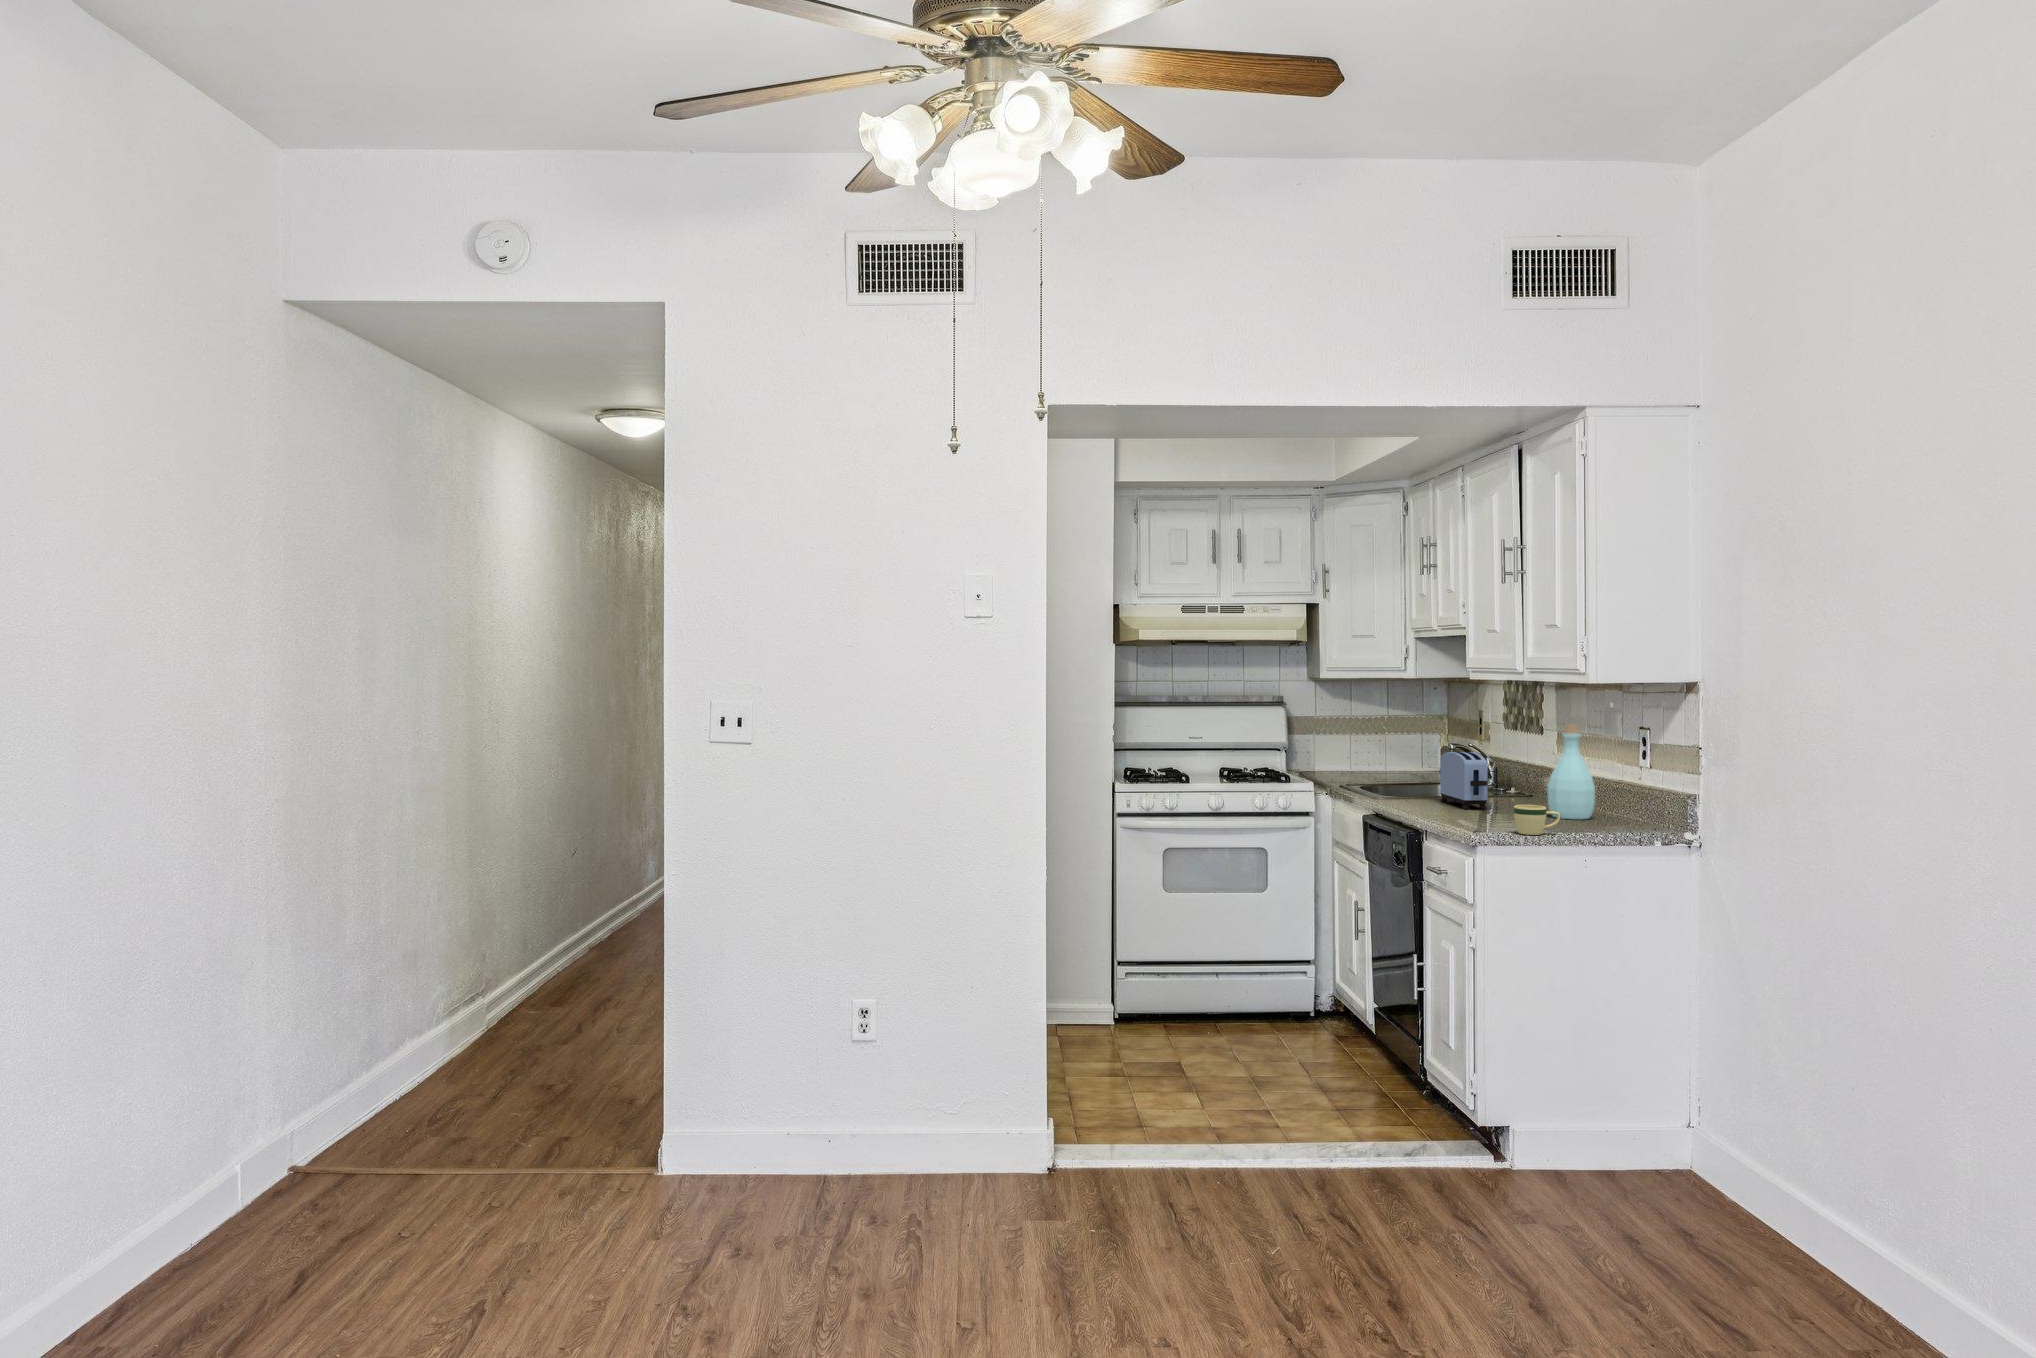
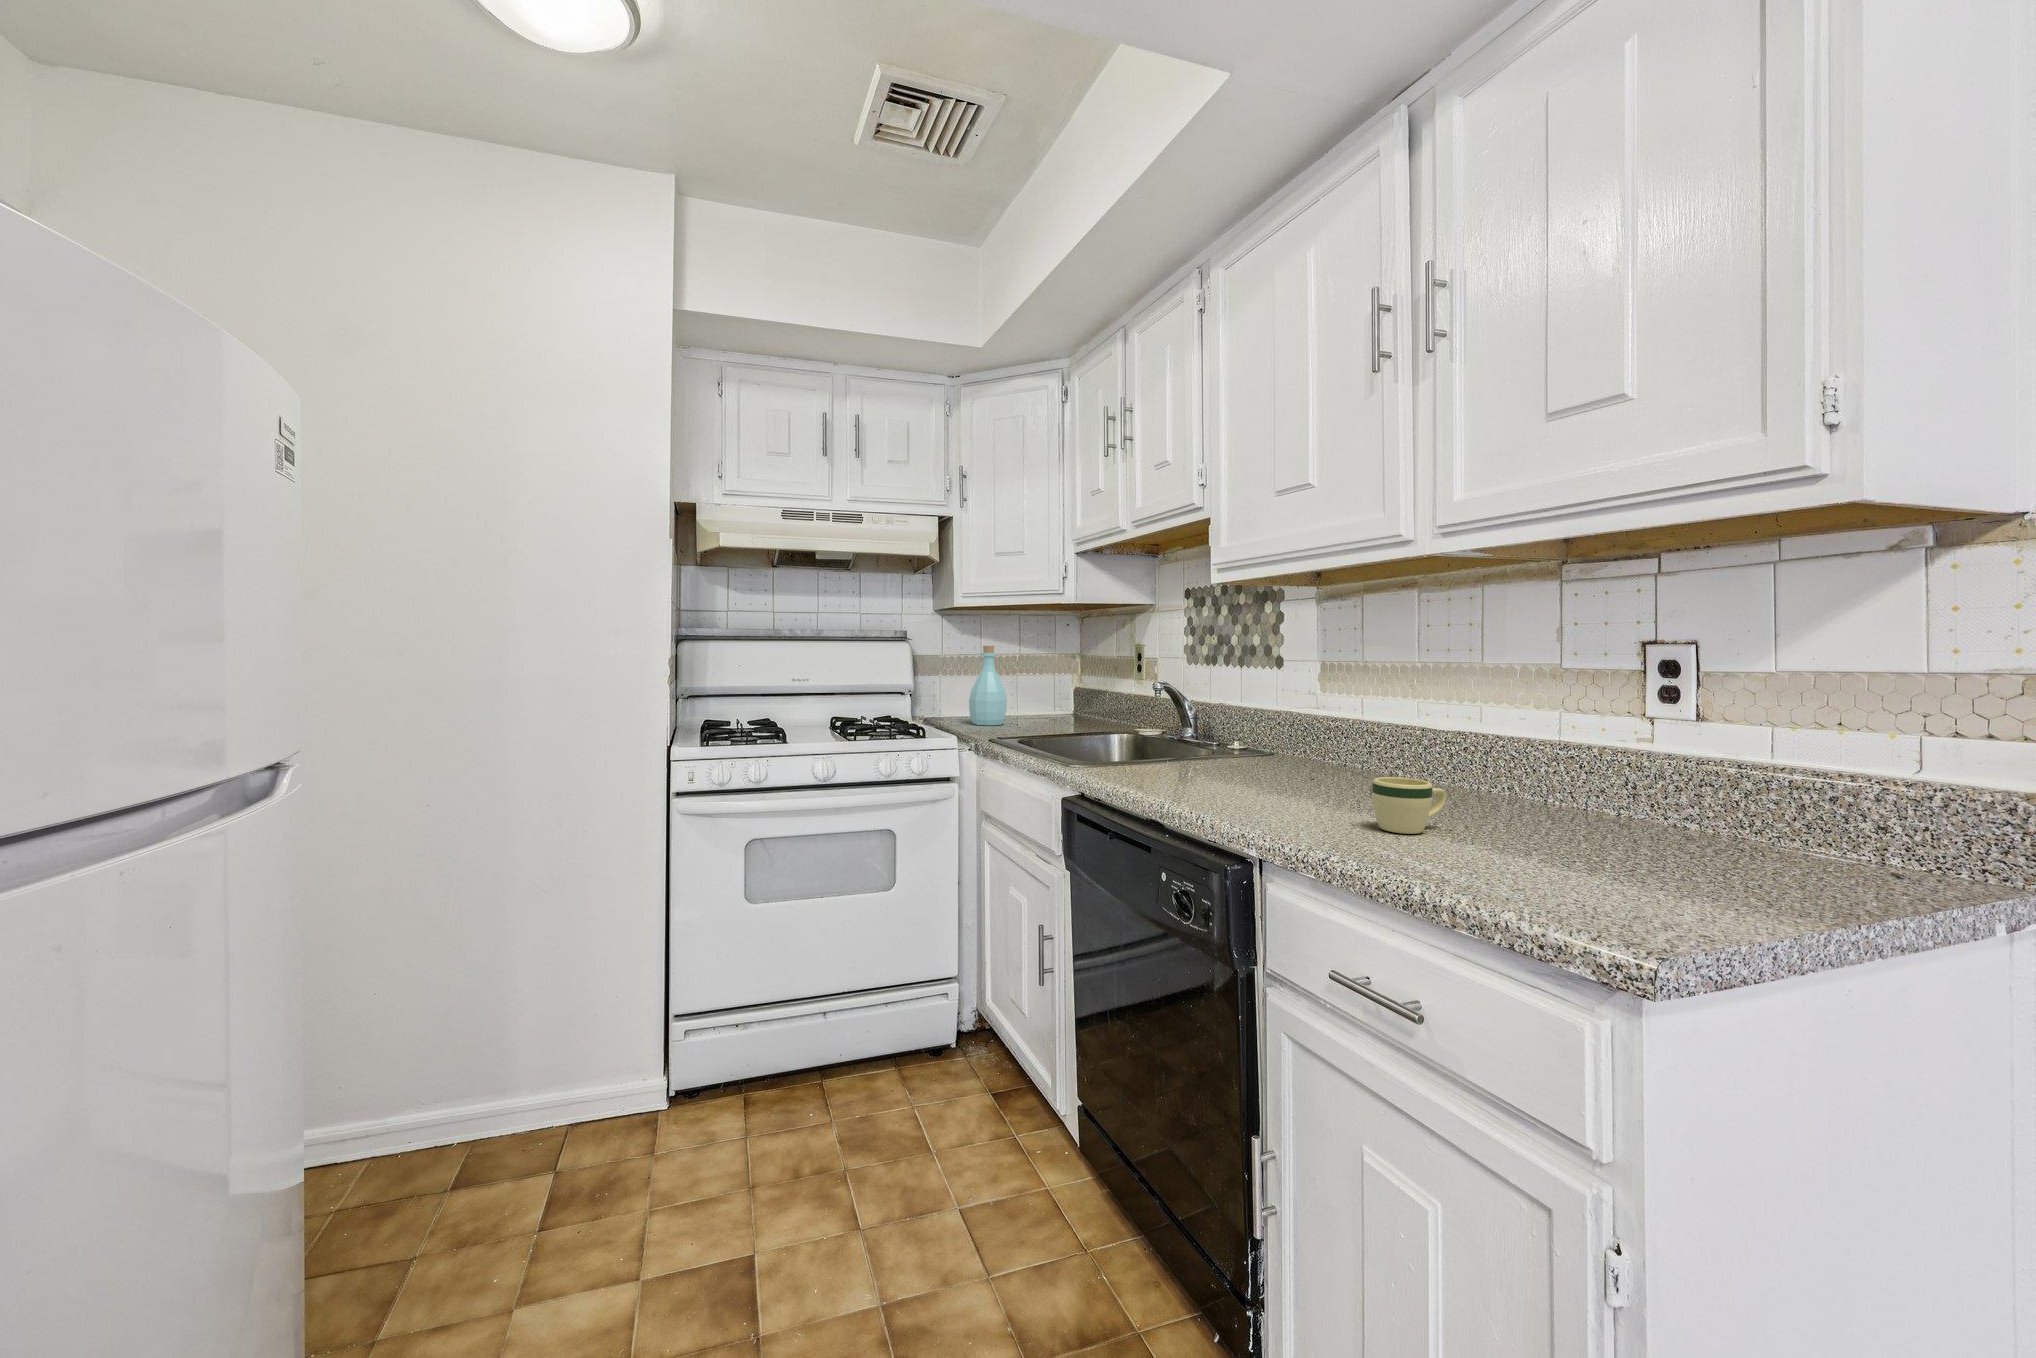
bottle: present [1547,725,1595,819] -> present [969,646,1007,725]
toaster: present [1440,752,1488,809] -> none [1136,692,1227,774]

